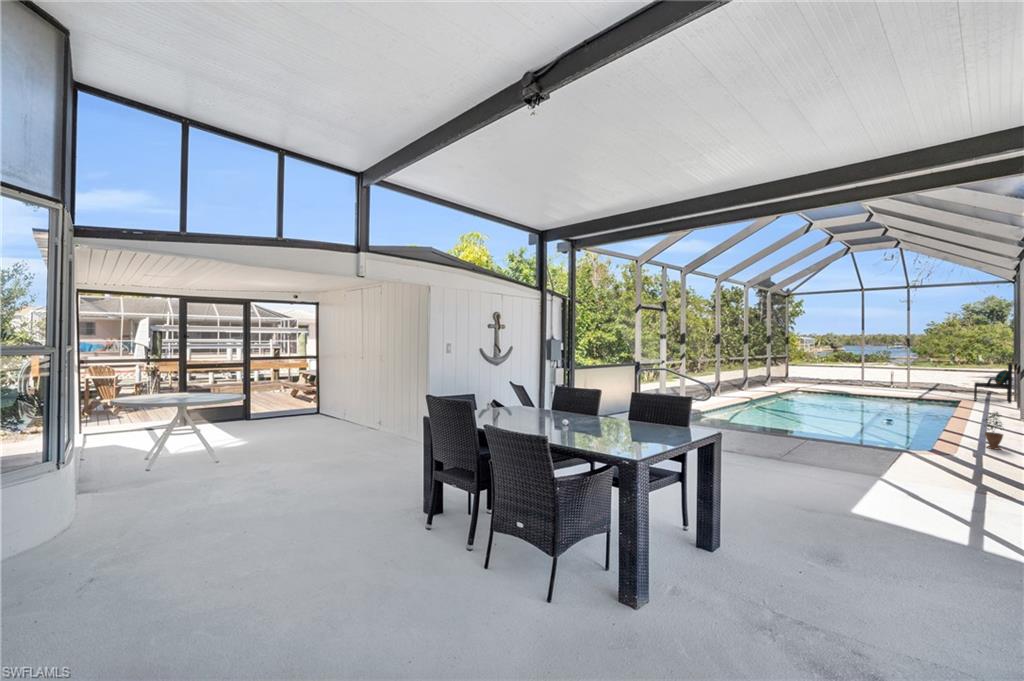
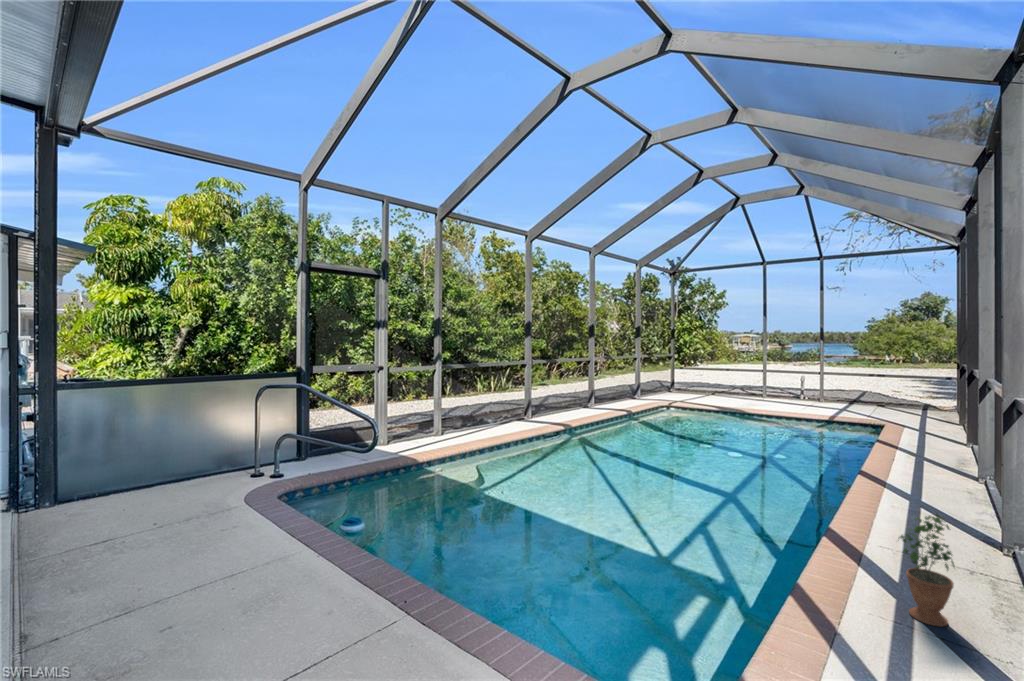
armchair: present [974,363,1013,403] -> none [904,368,960,433]

